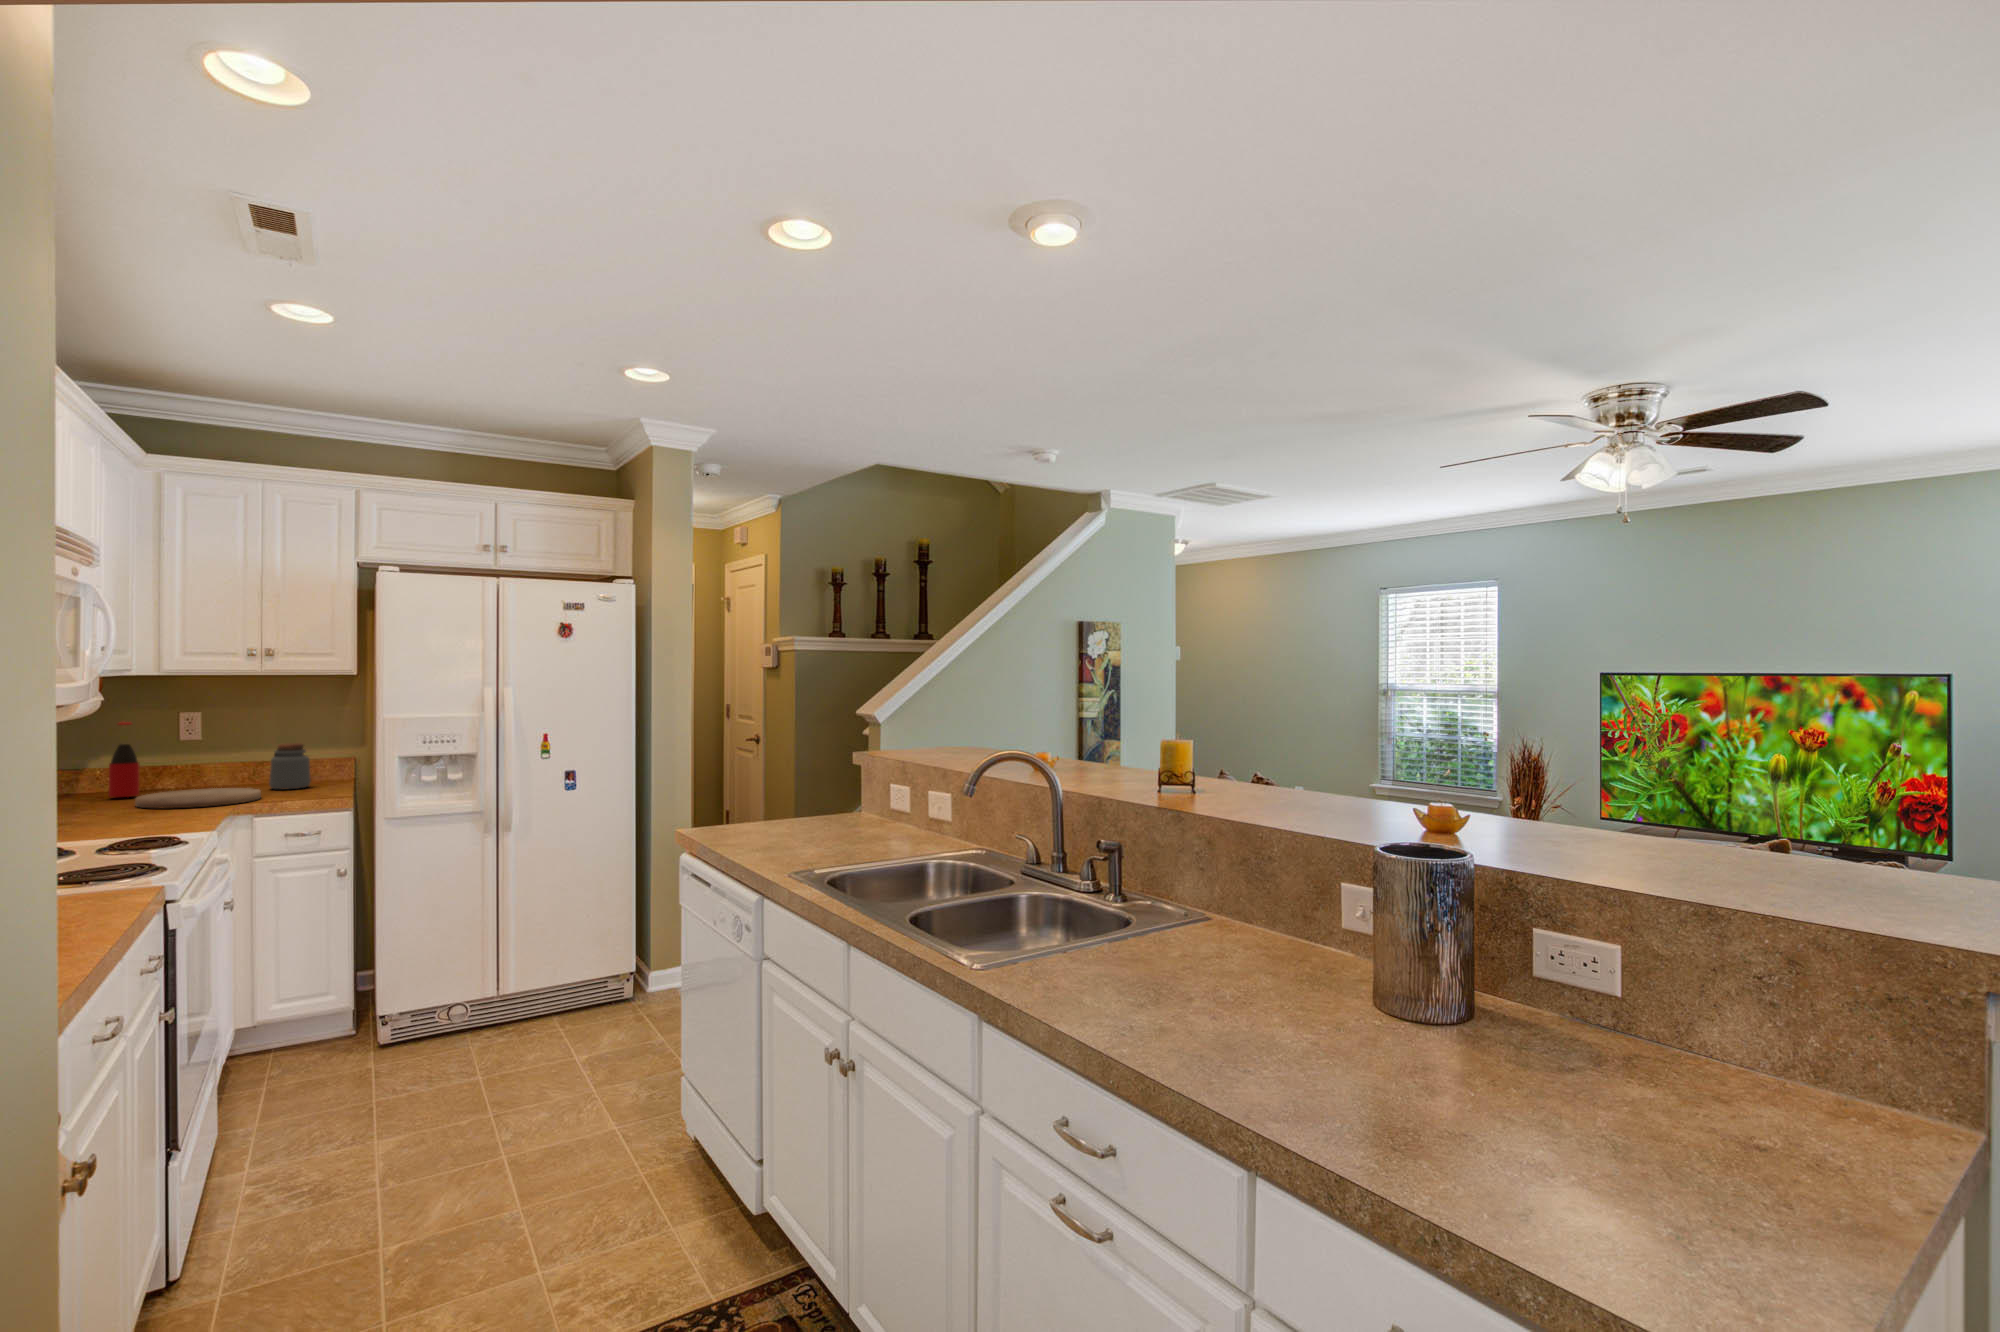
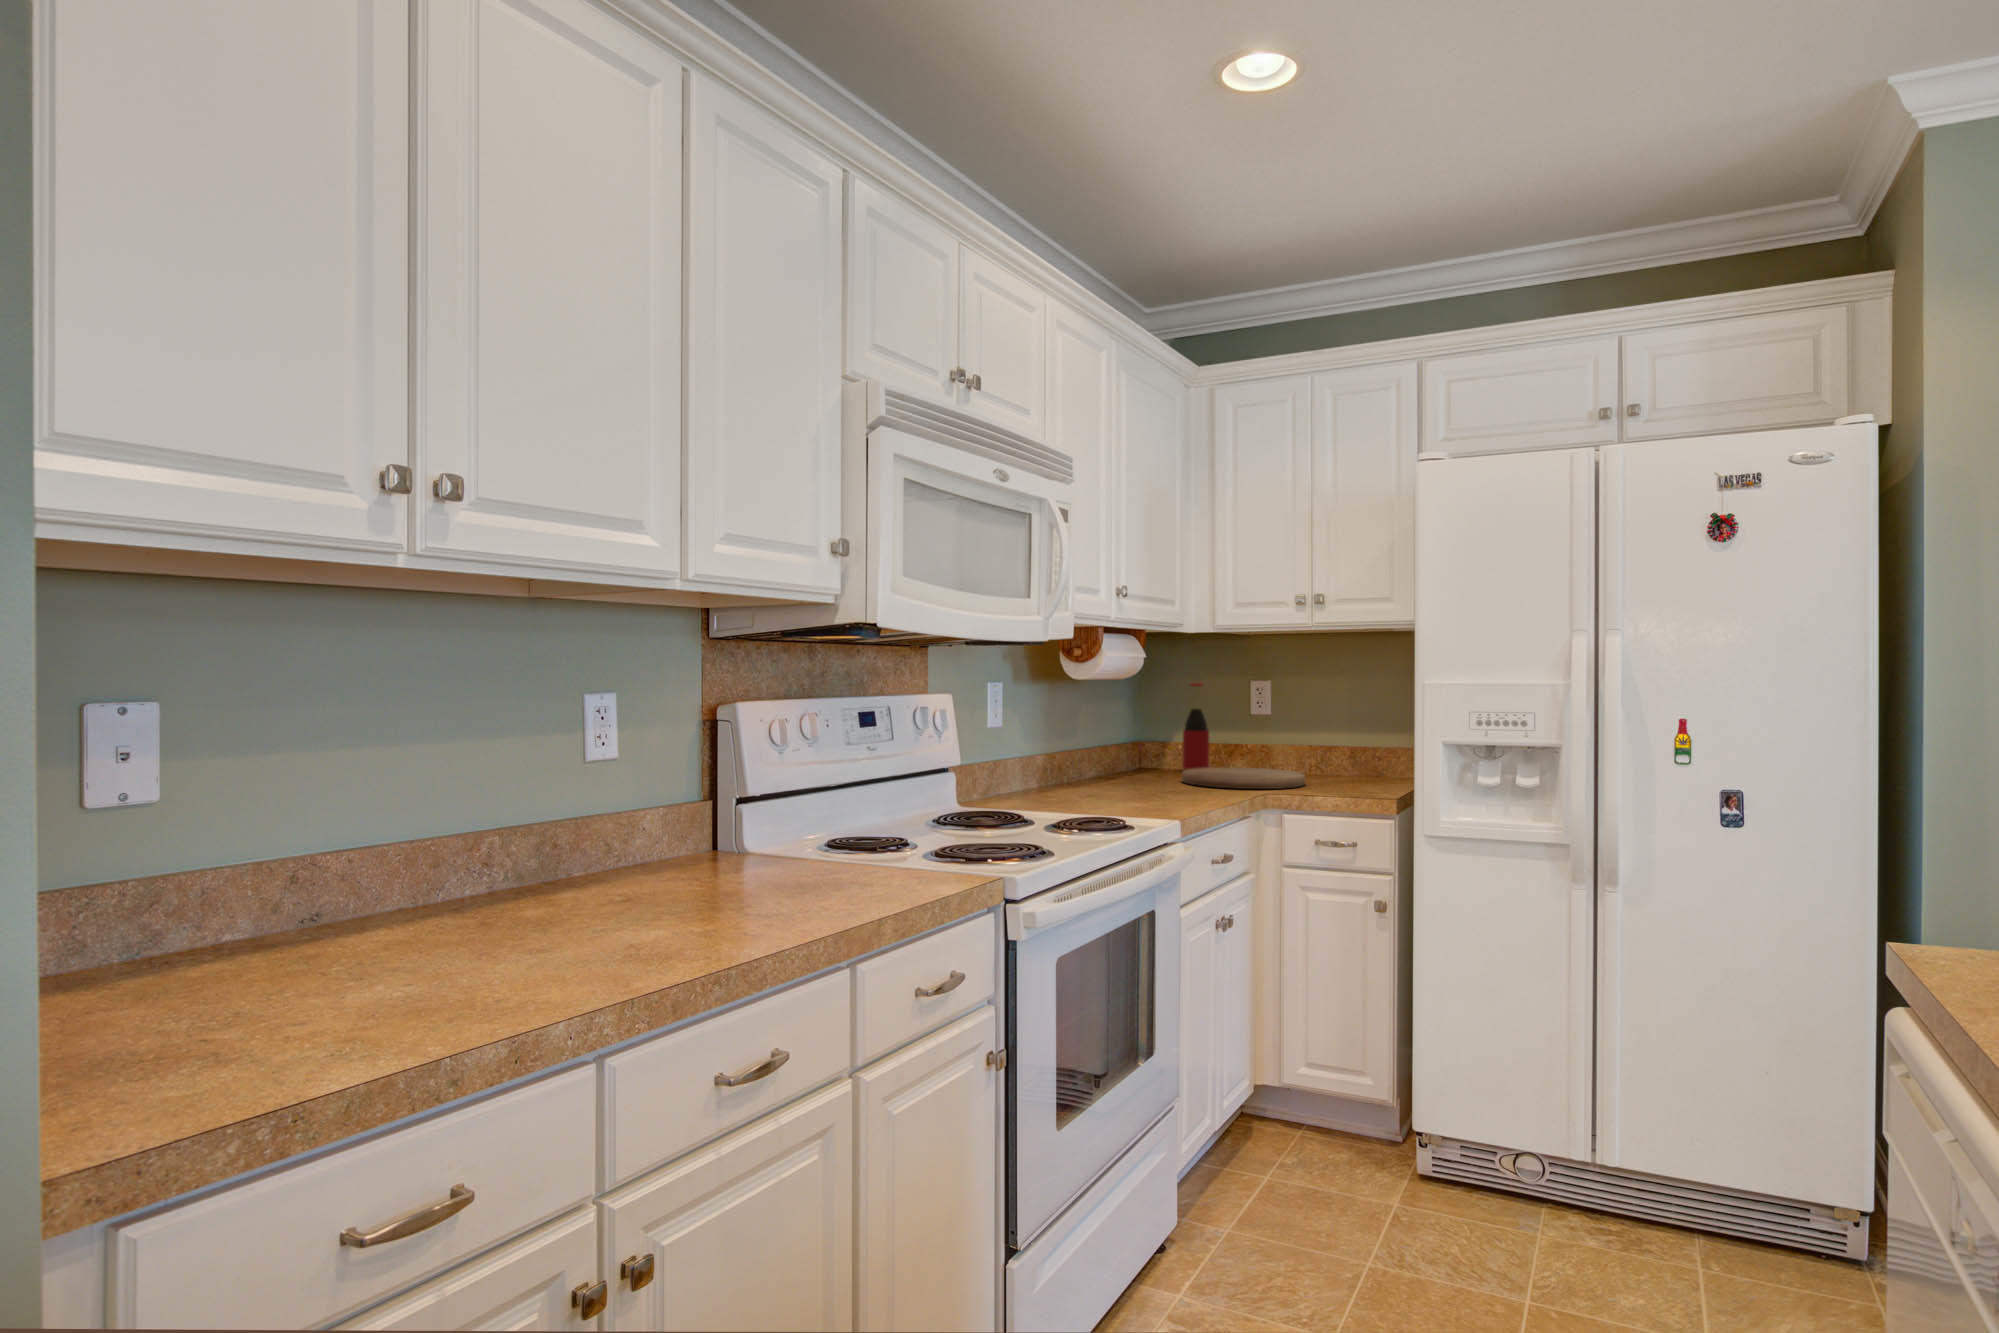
jar: present [269,743,310,789] -> none [1332,719,1379,780]

